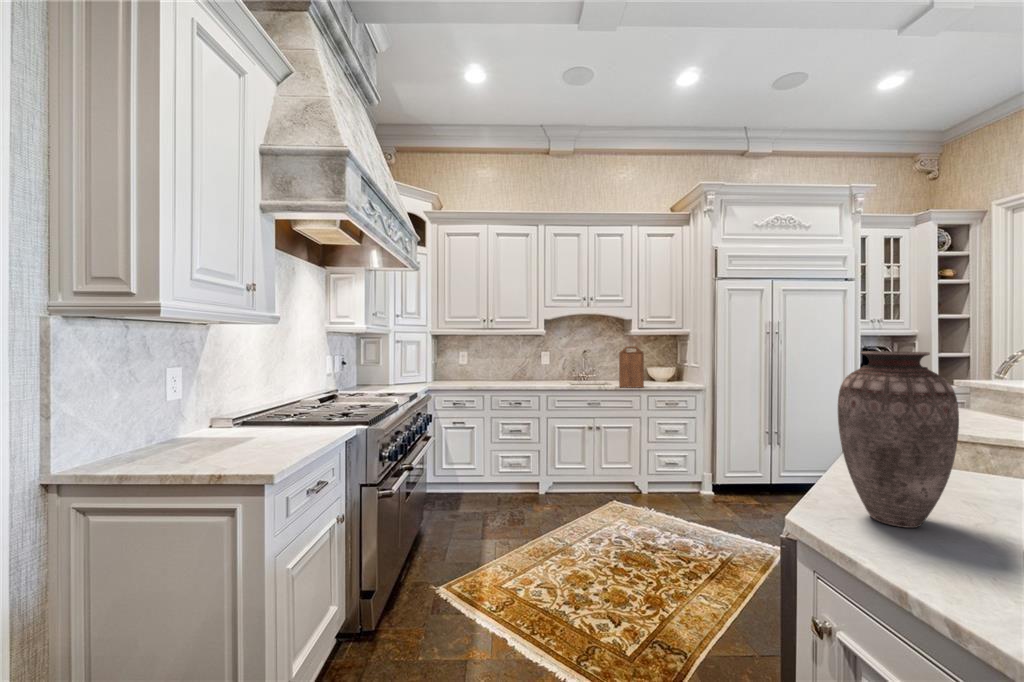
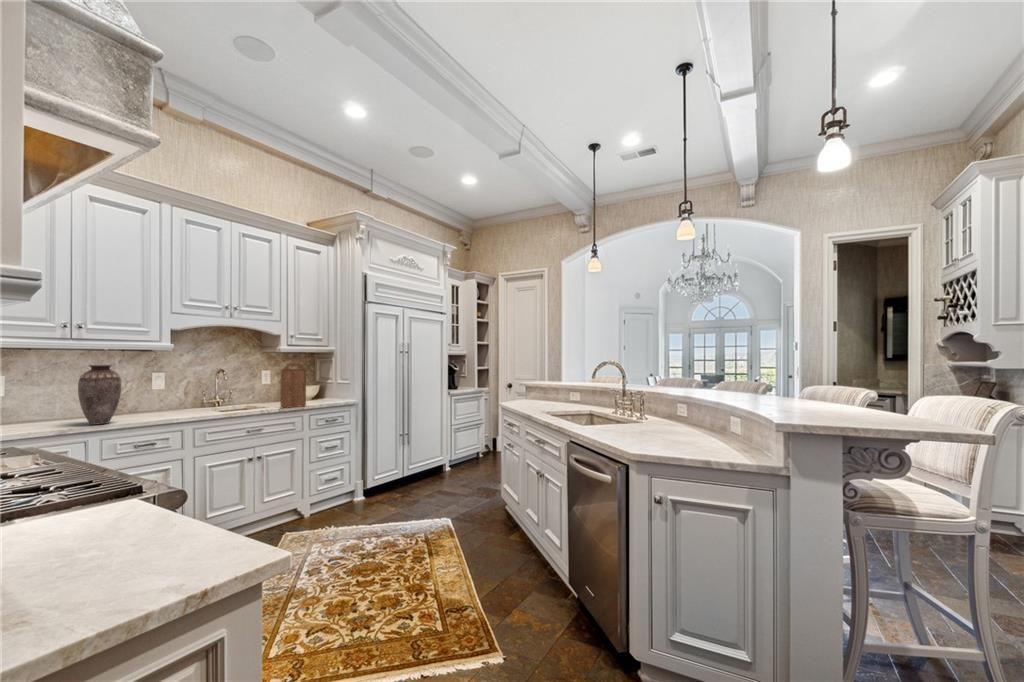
vase: present [838,351,959,528] -> present [78,365,121,425]

